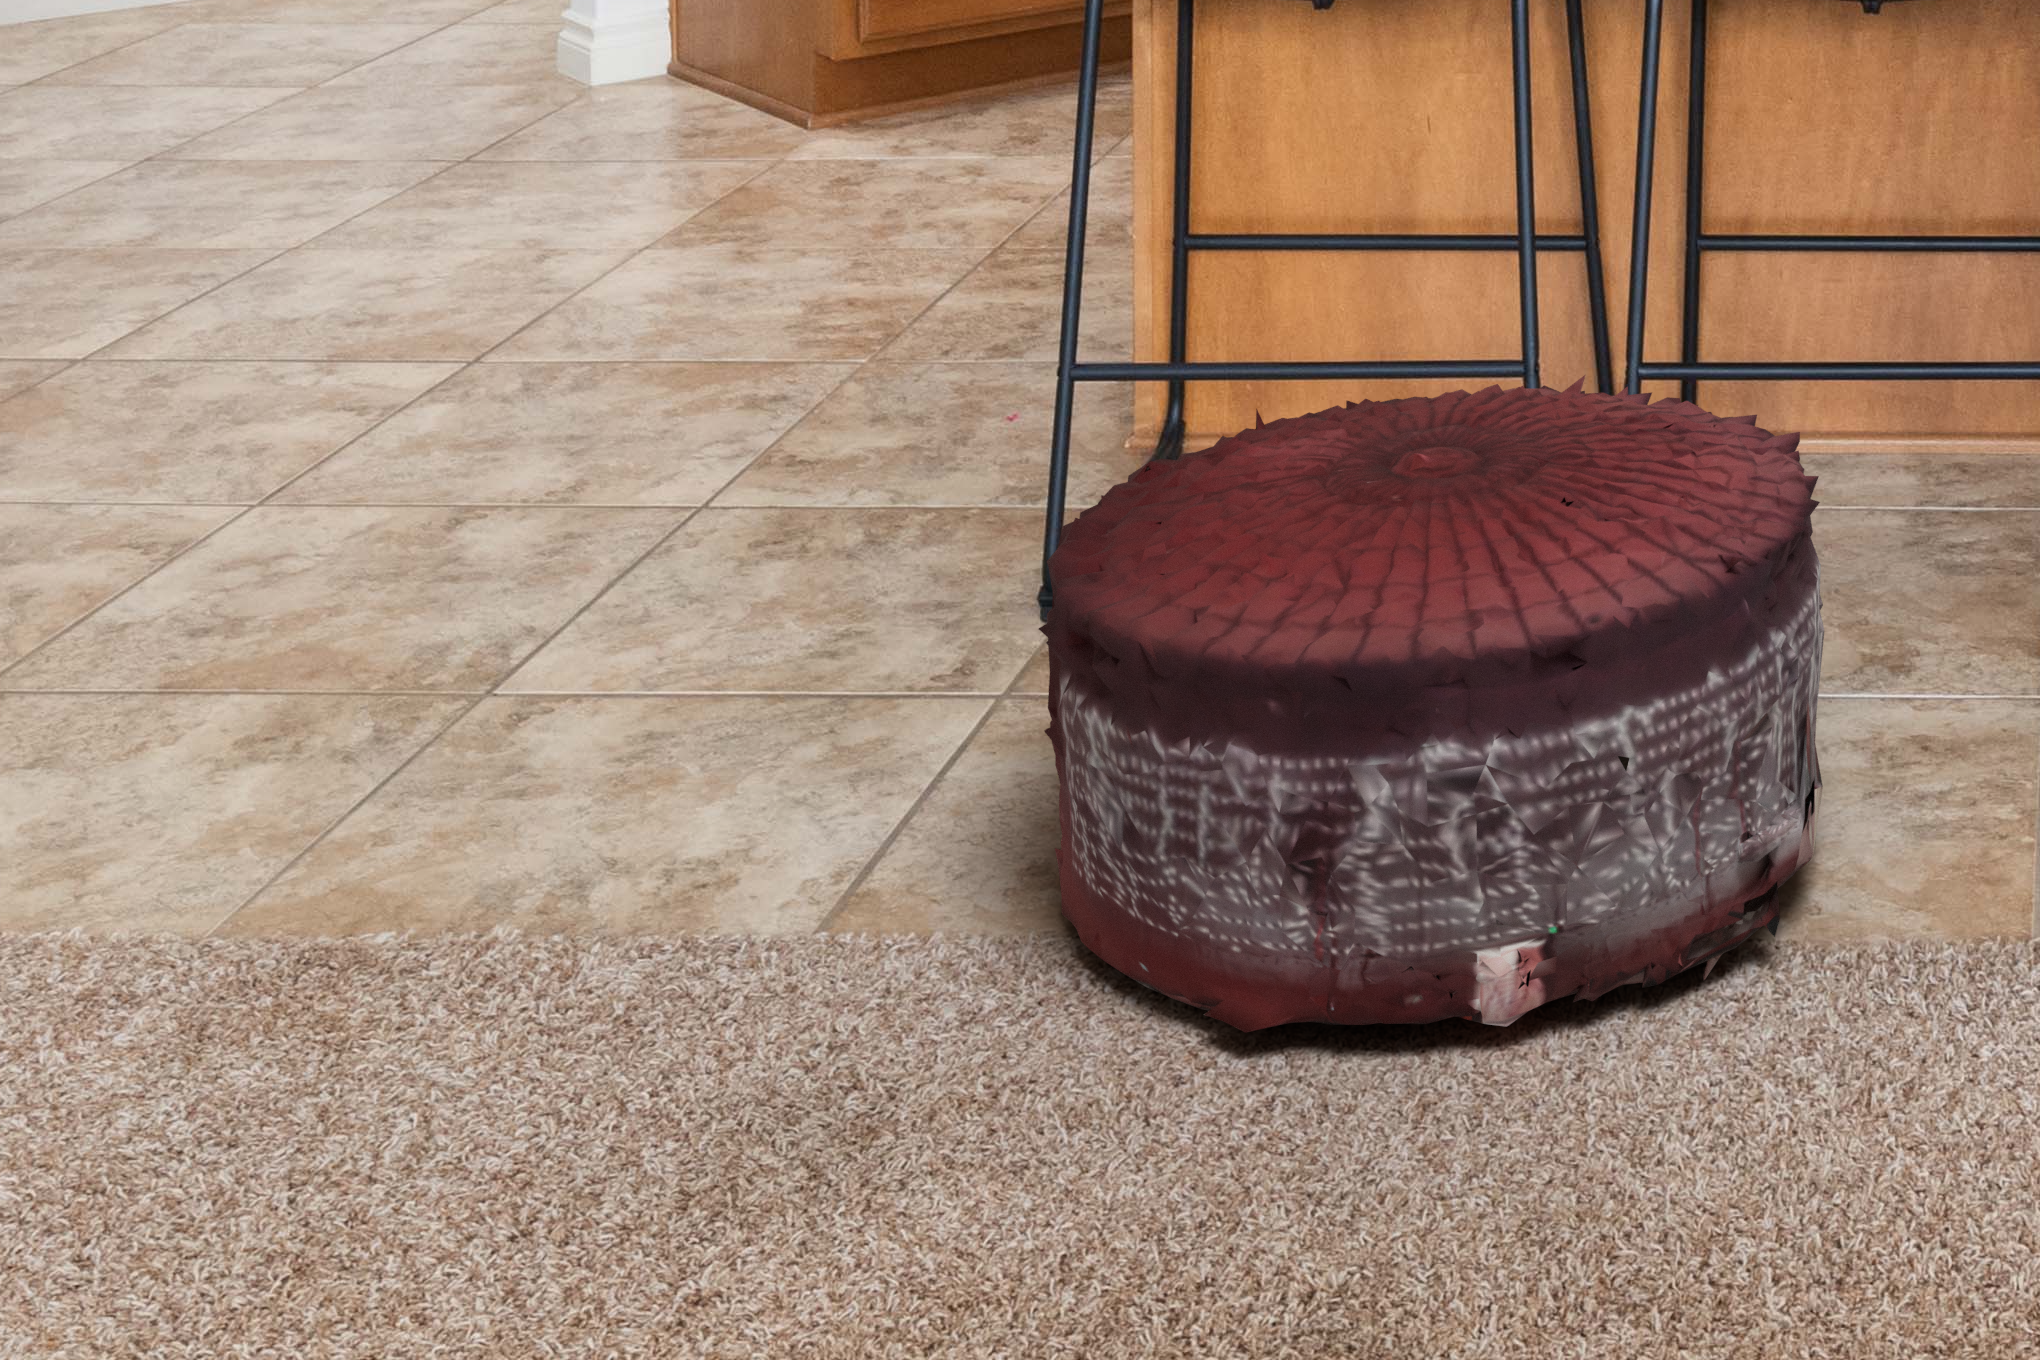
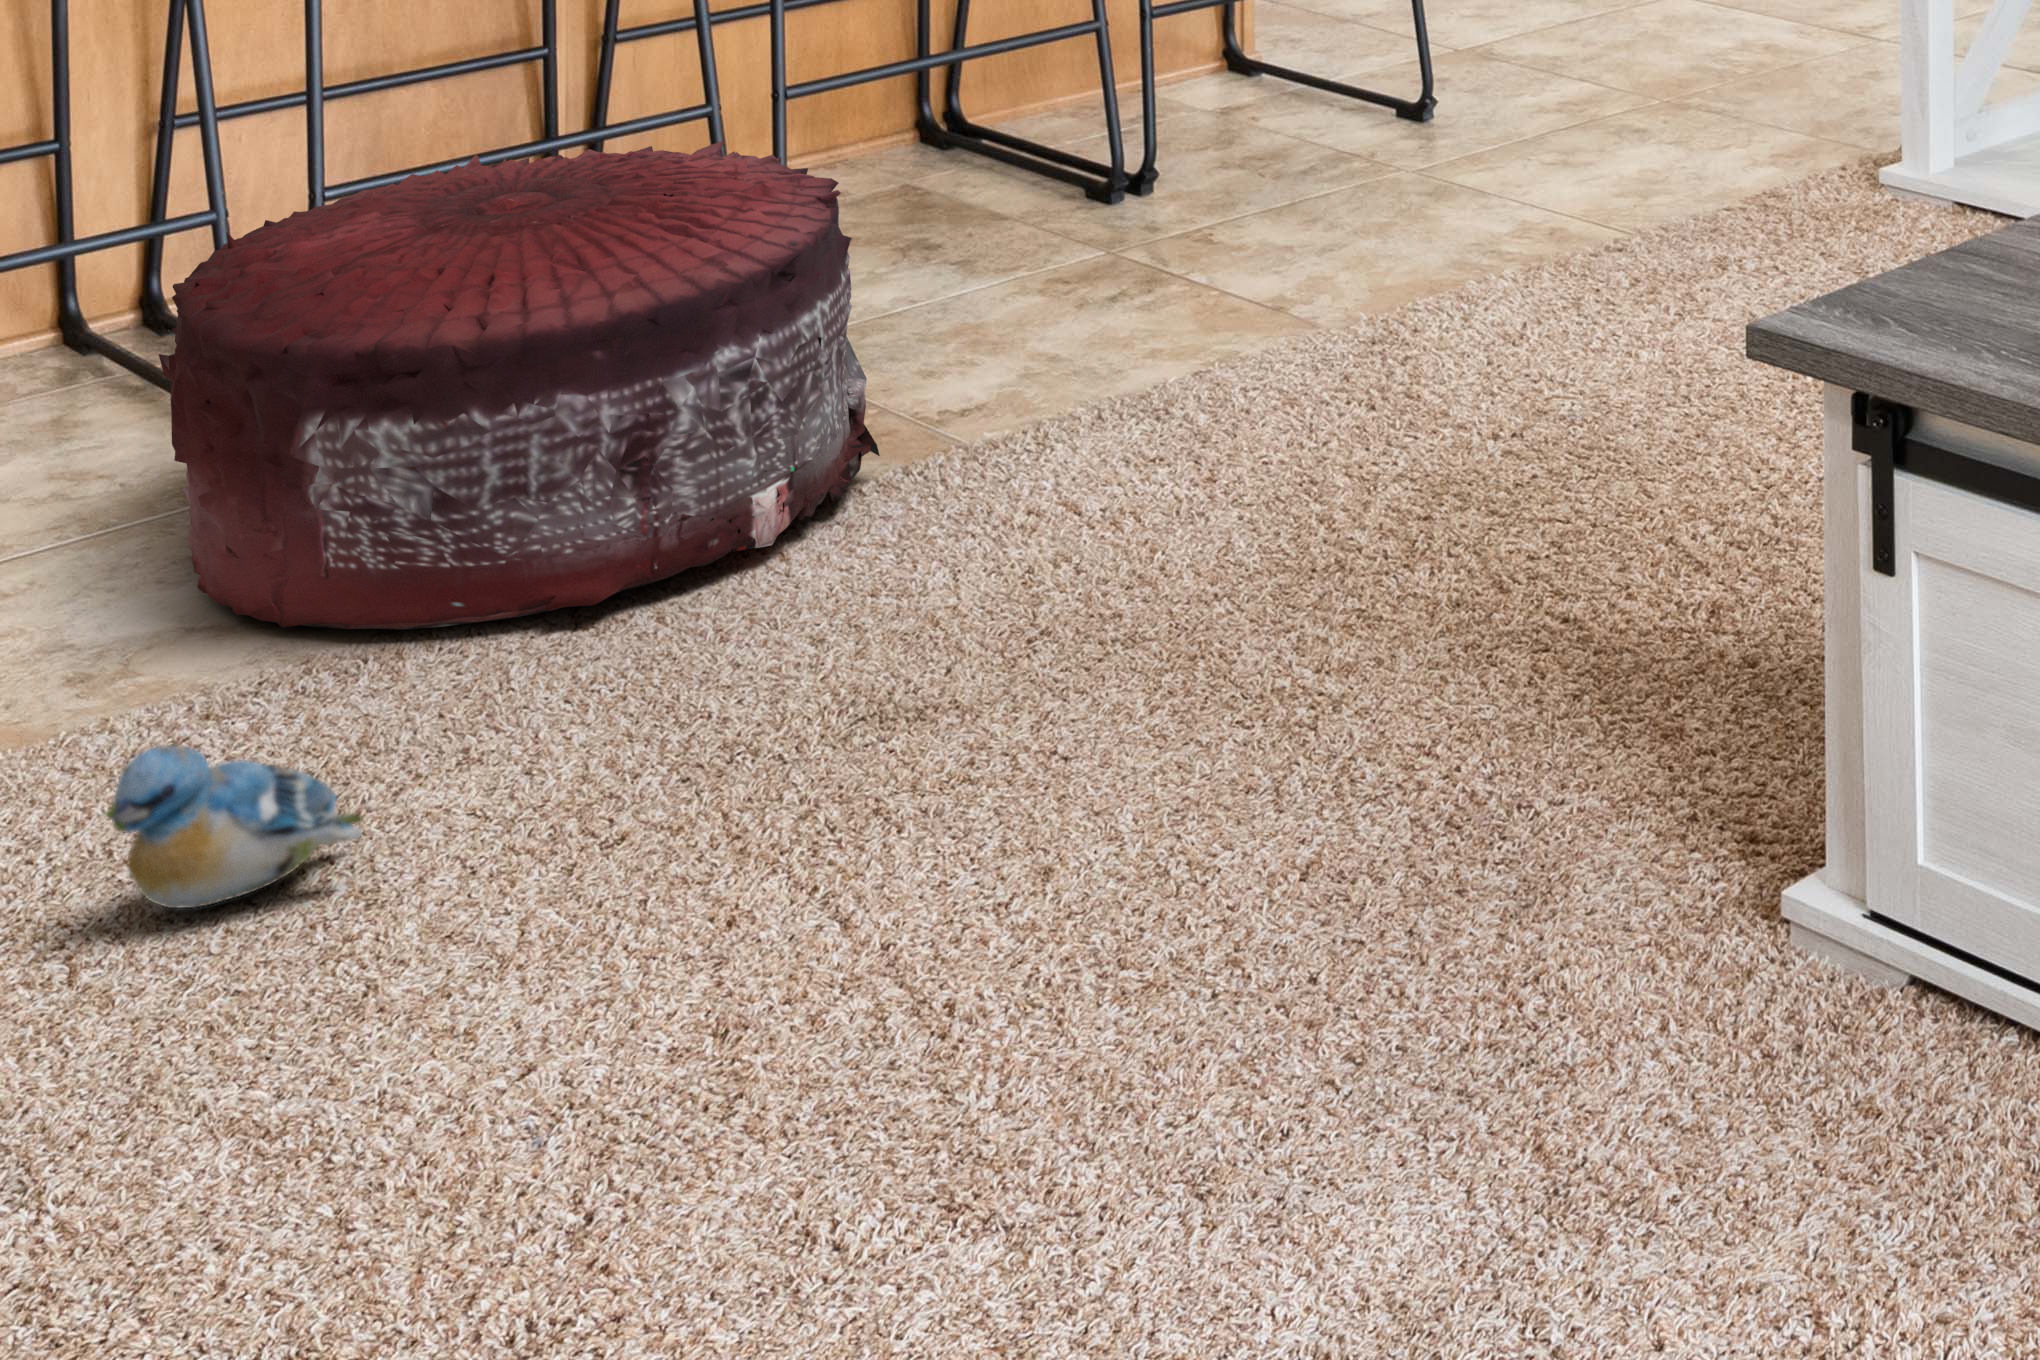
plush toy: none [341,1073,638,1296] -> present [105,745,363,908]

